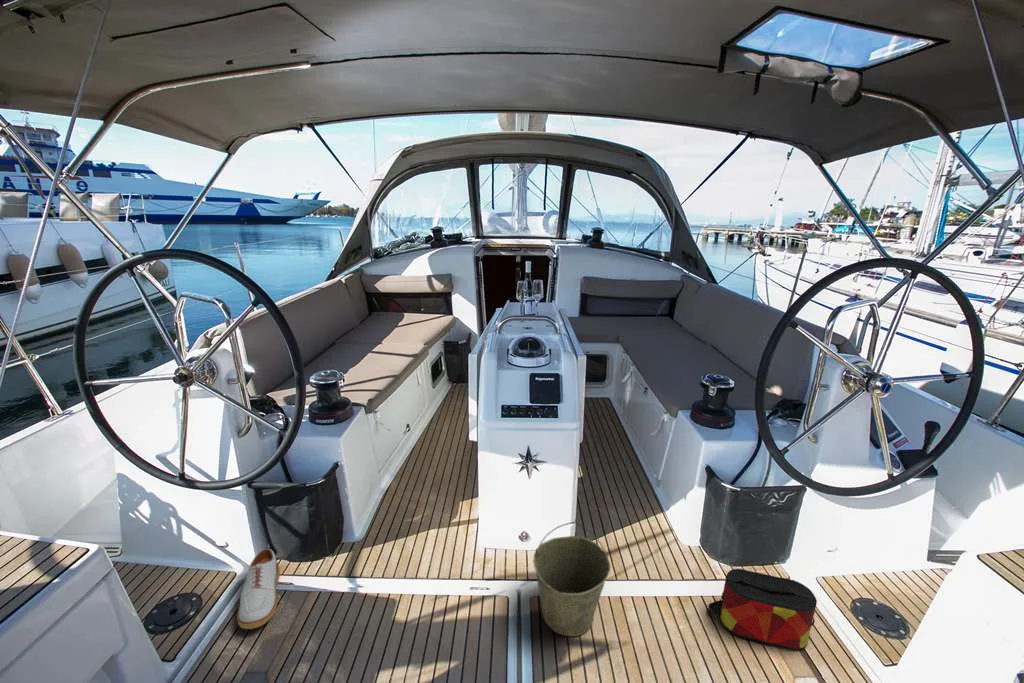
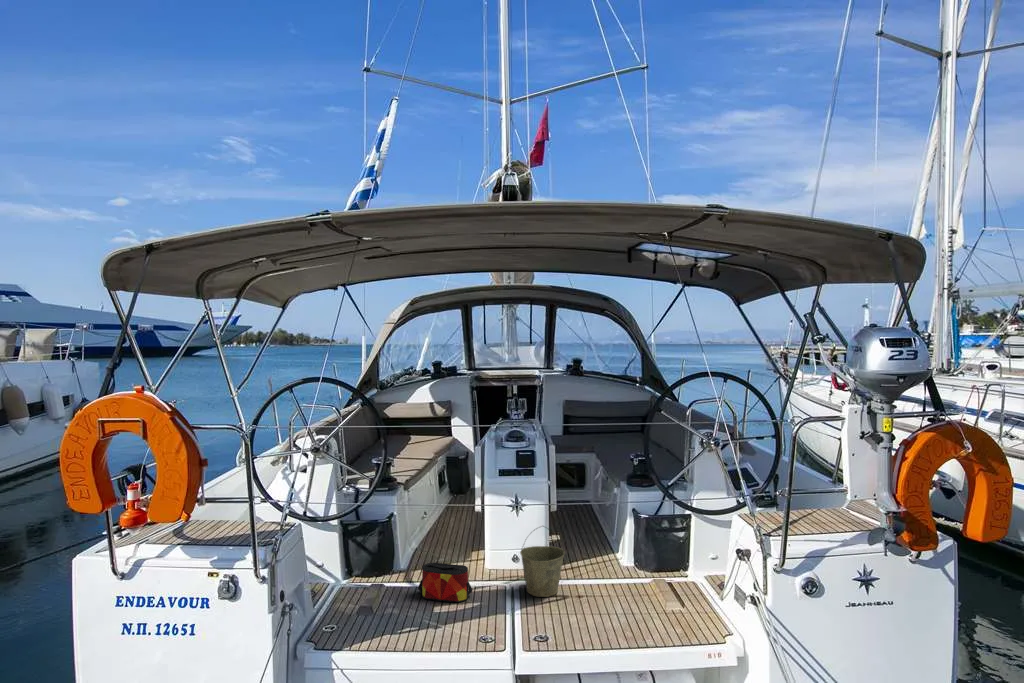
shoe: present [237,549,280,629] -> none [342,565,365,597]
bag: present [709,569,817,651] -> present [418,563,472,602]

